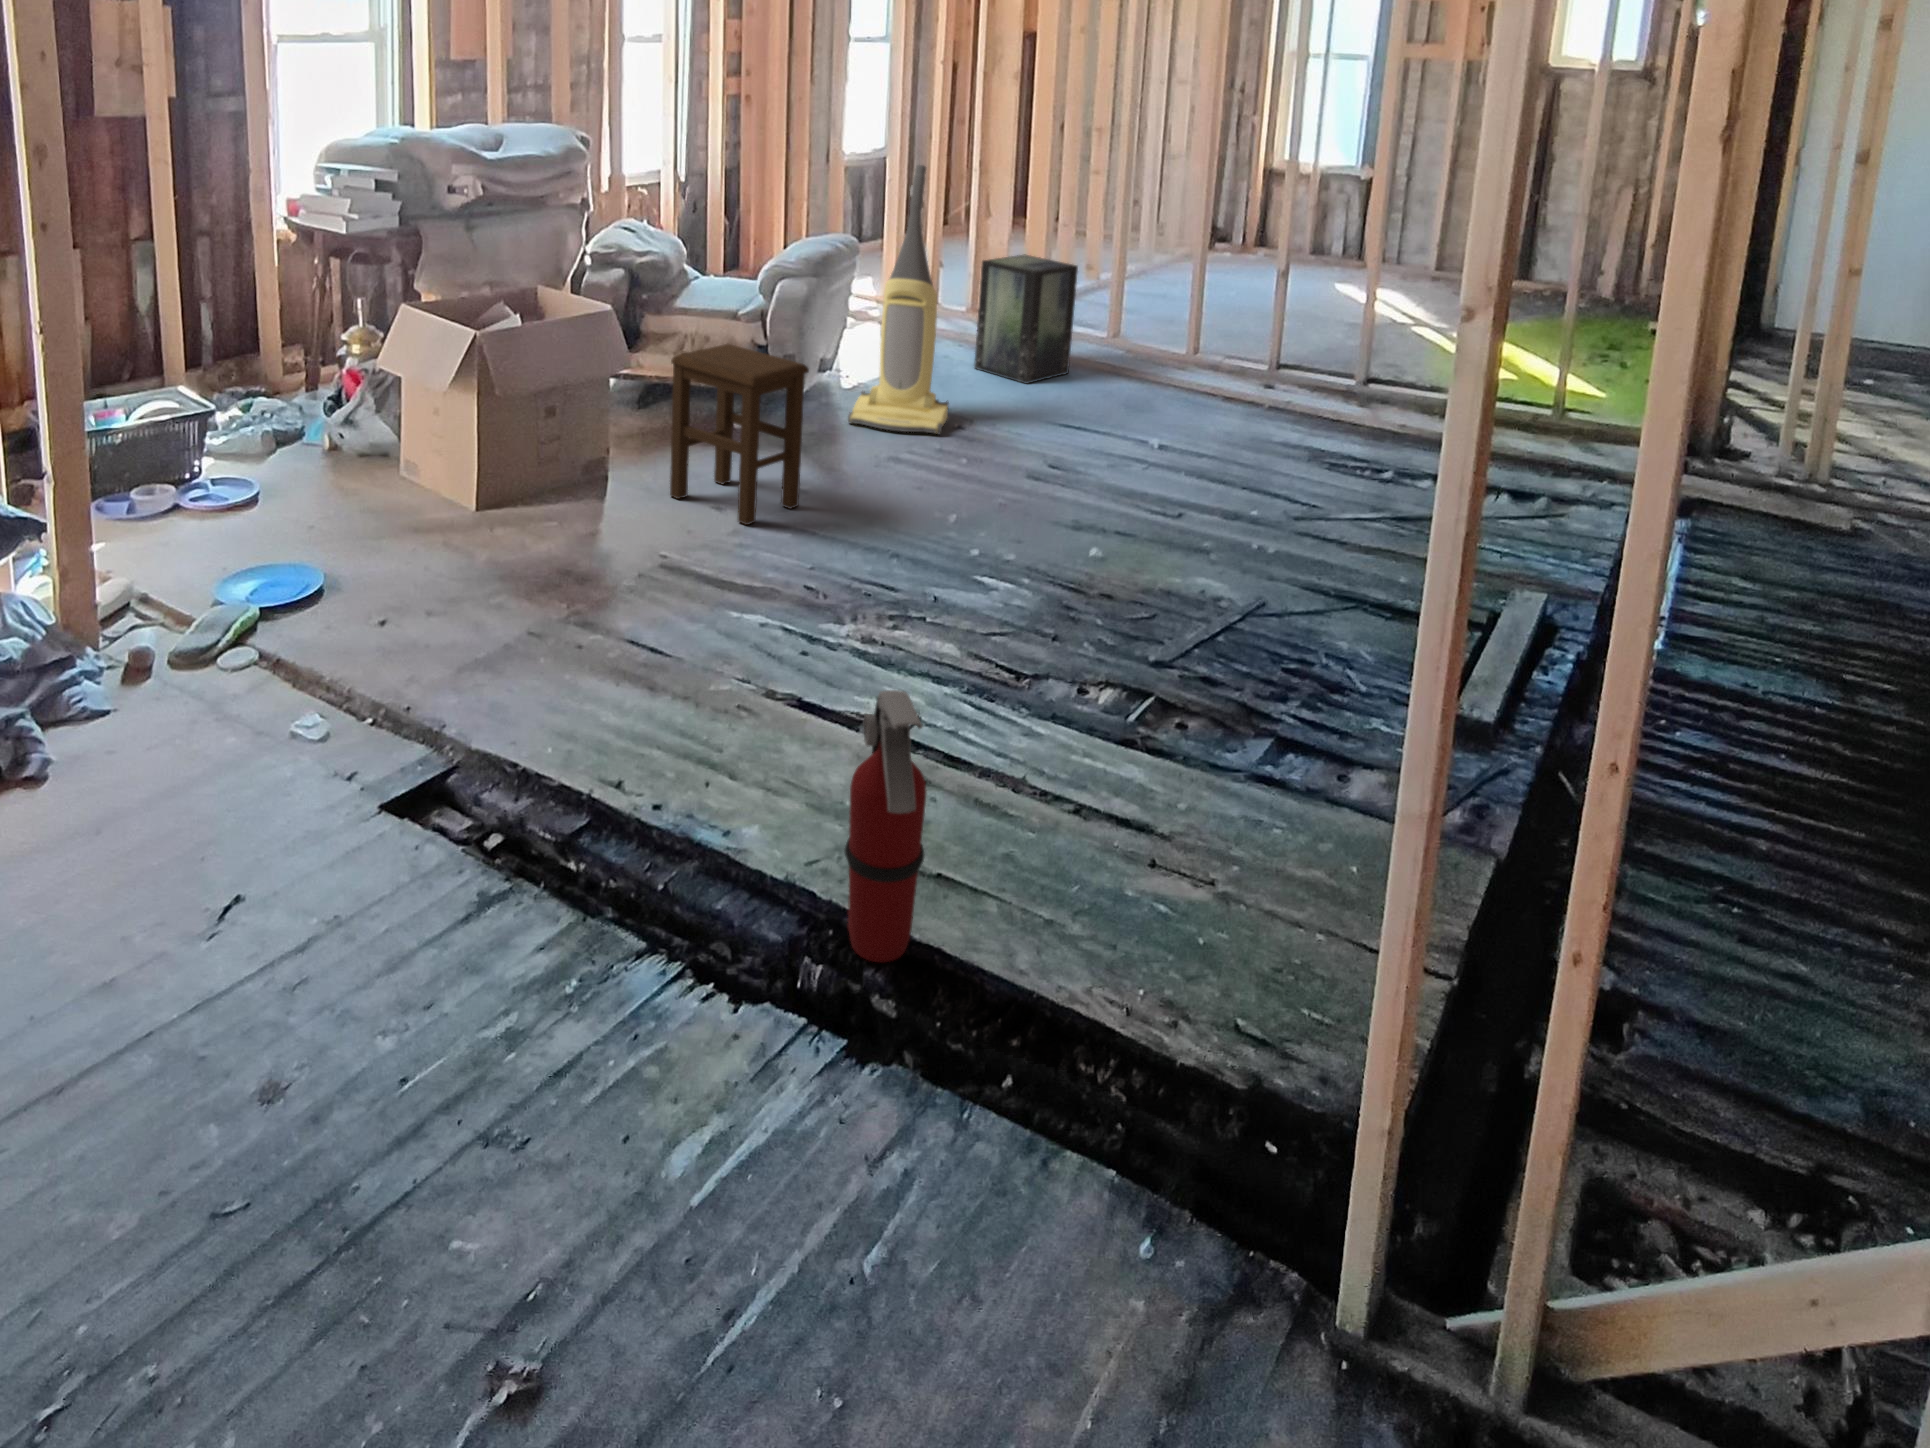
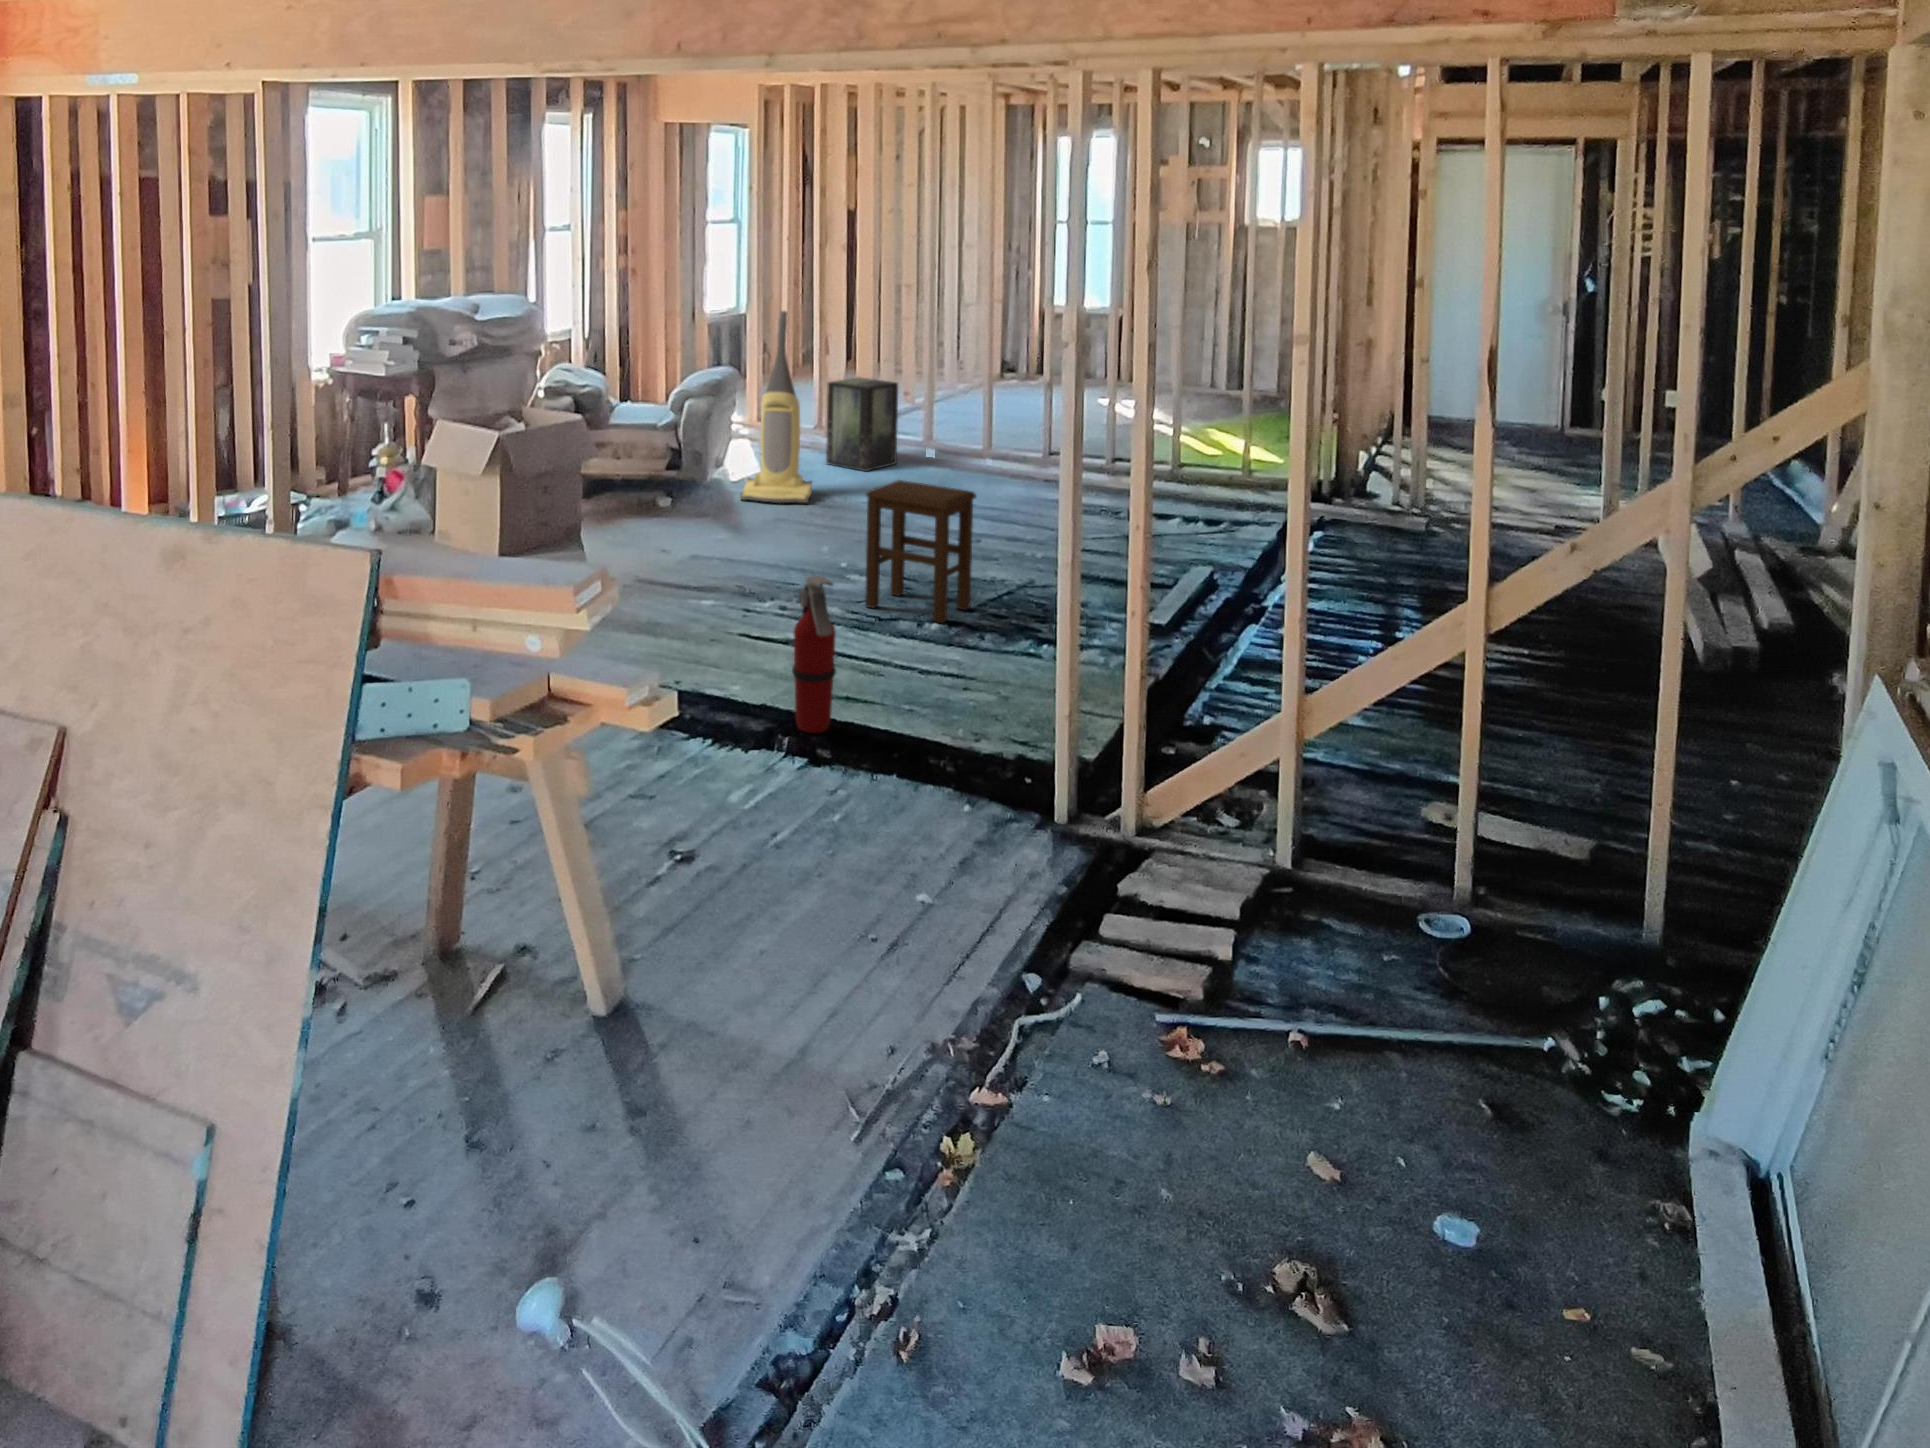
stool: present [670,344,809,525] -> present [865,480,976,623]

